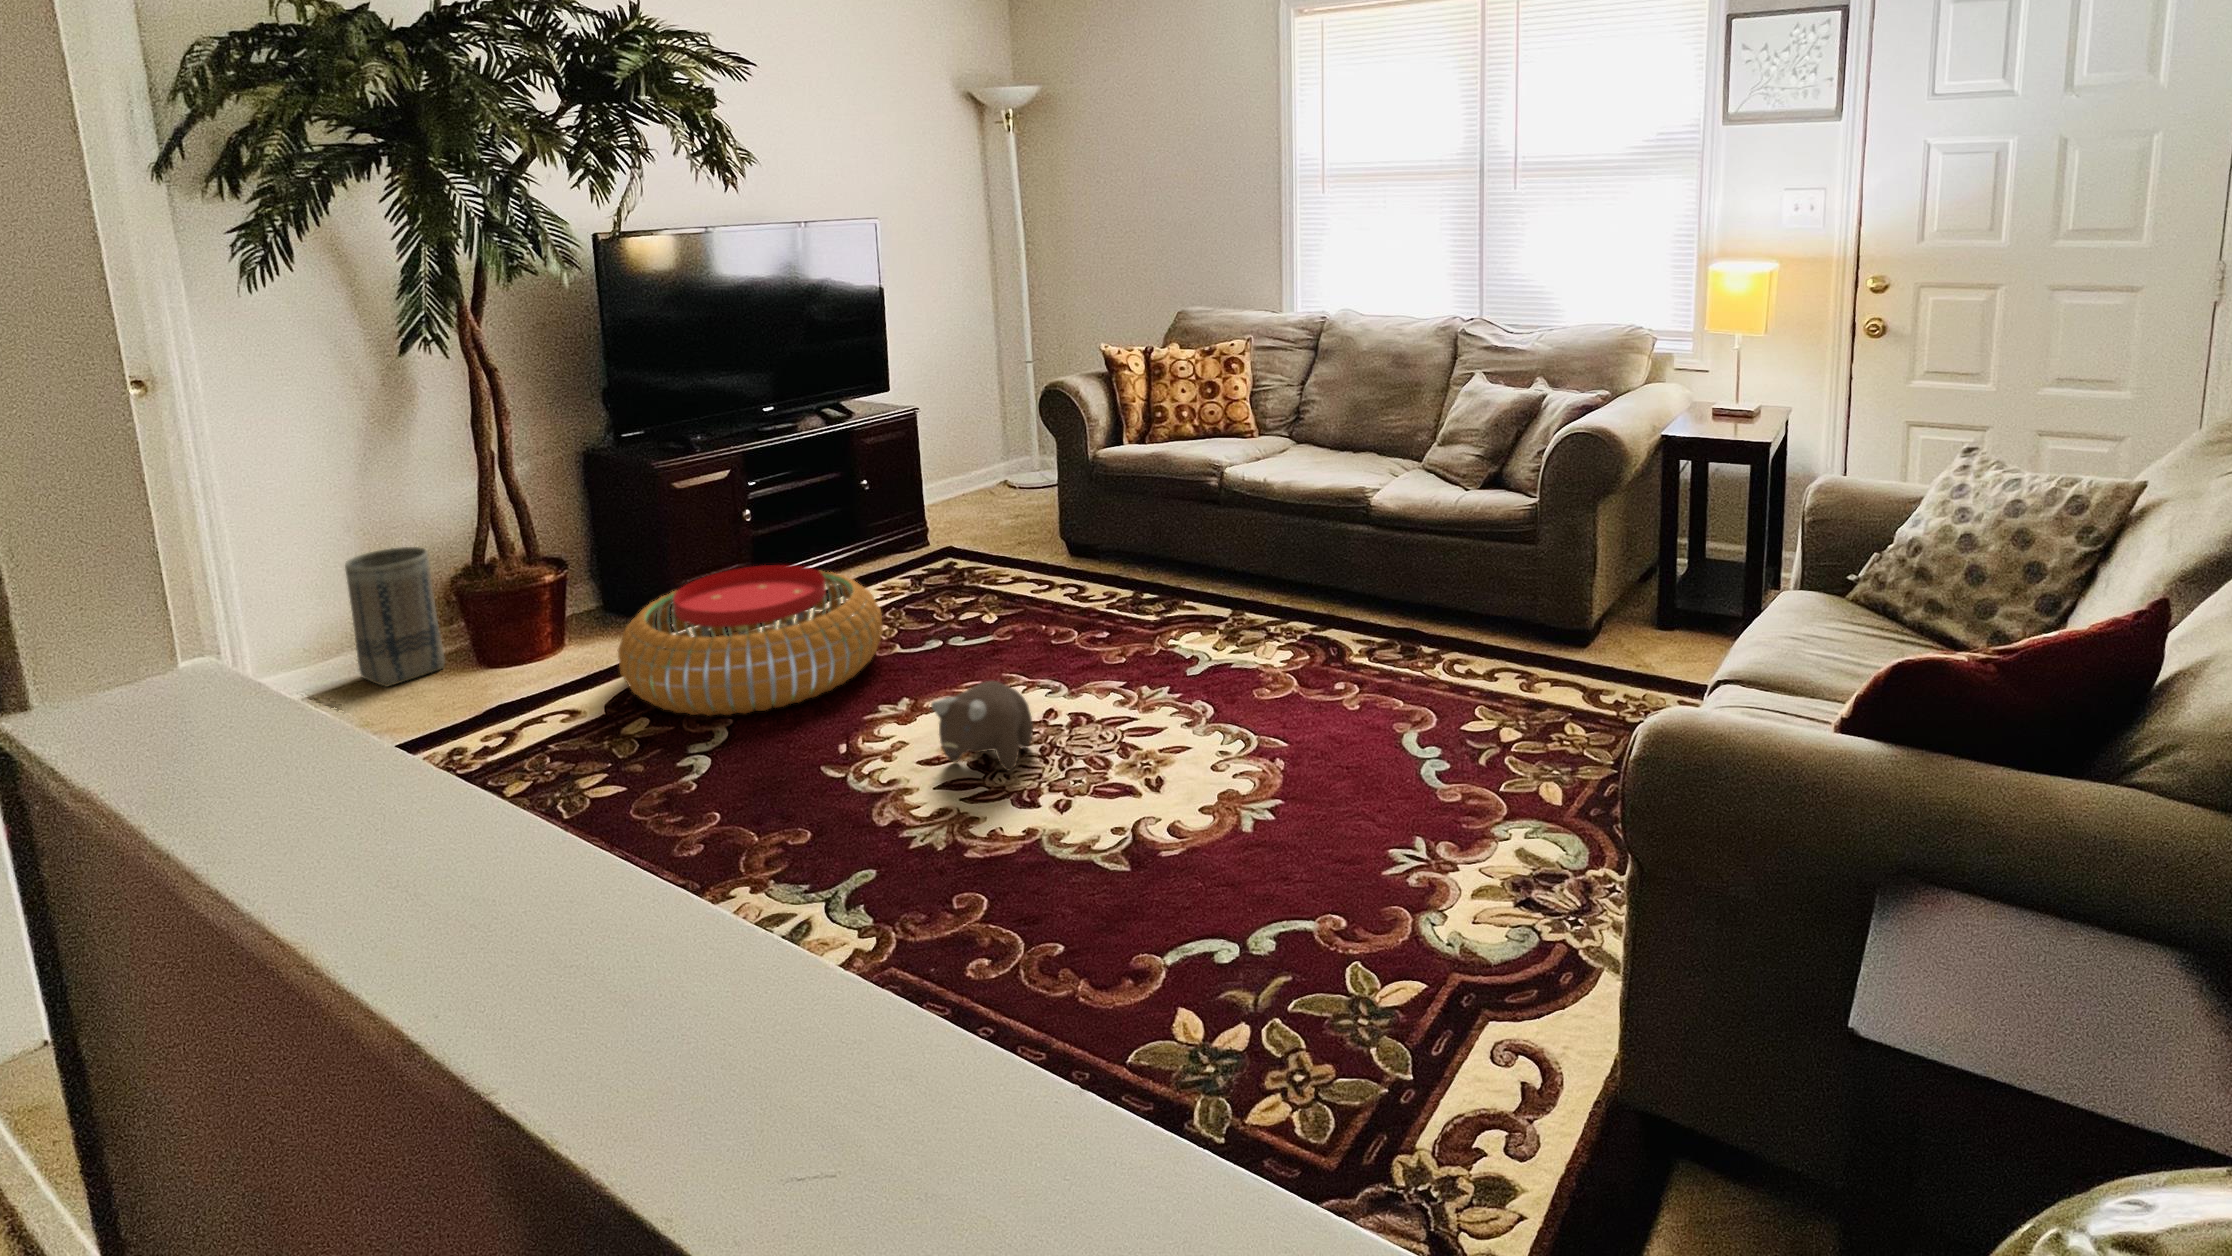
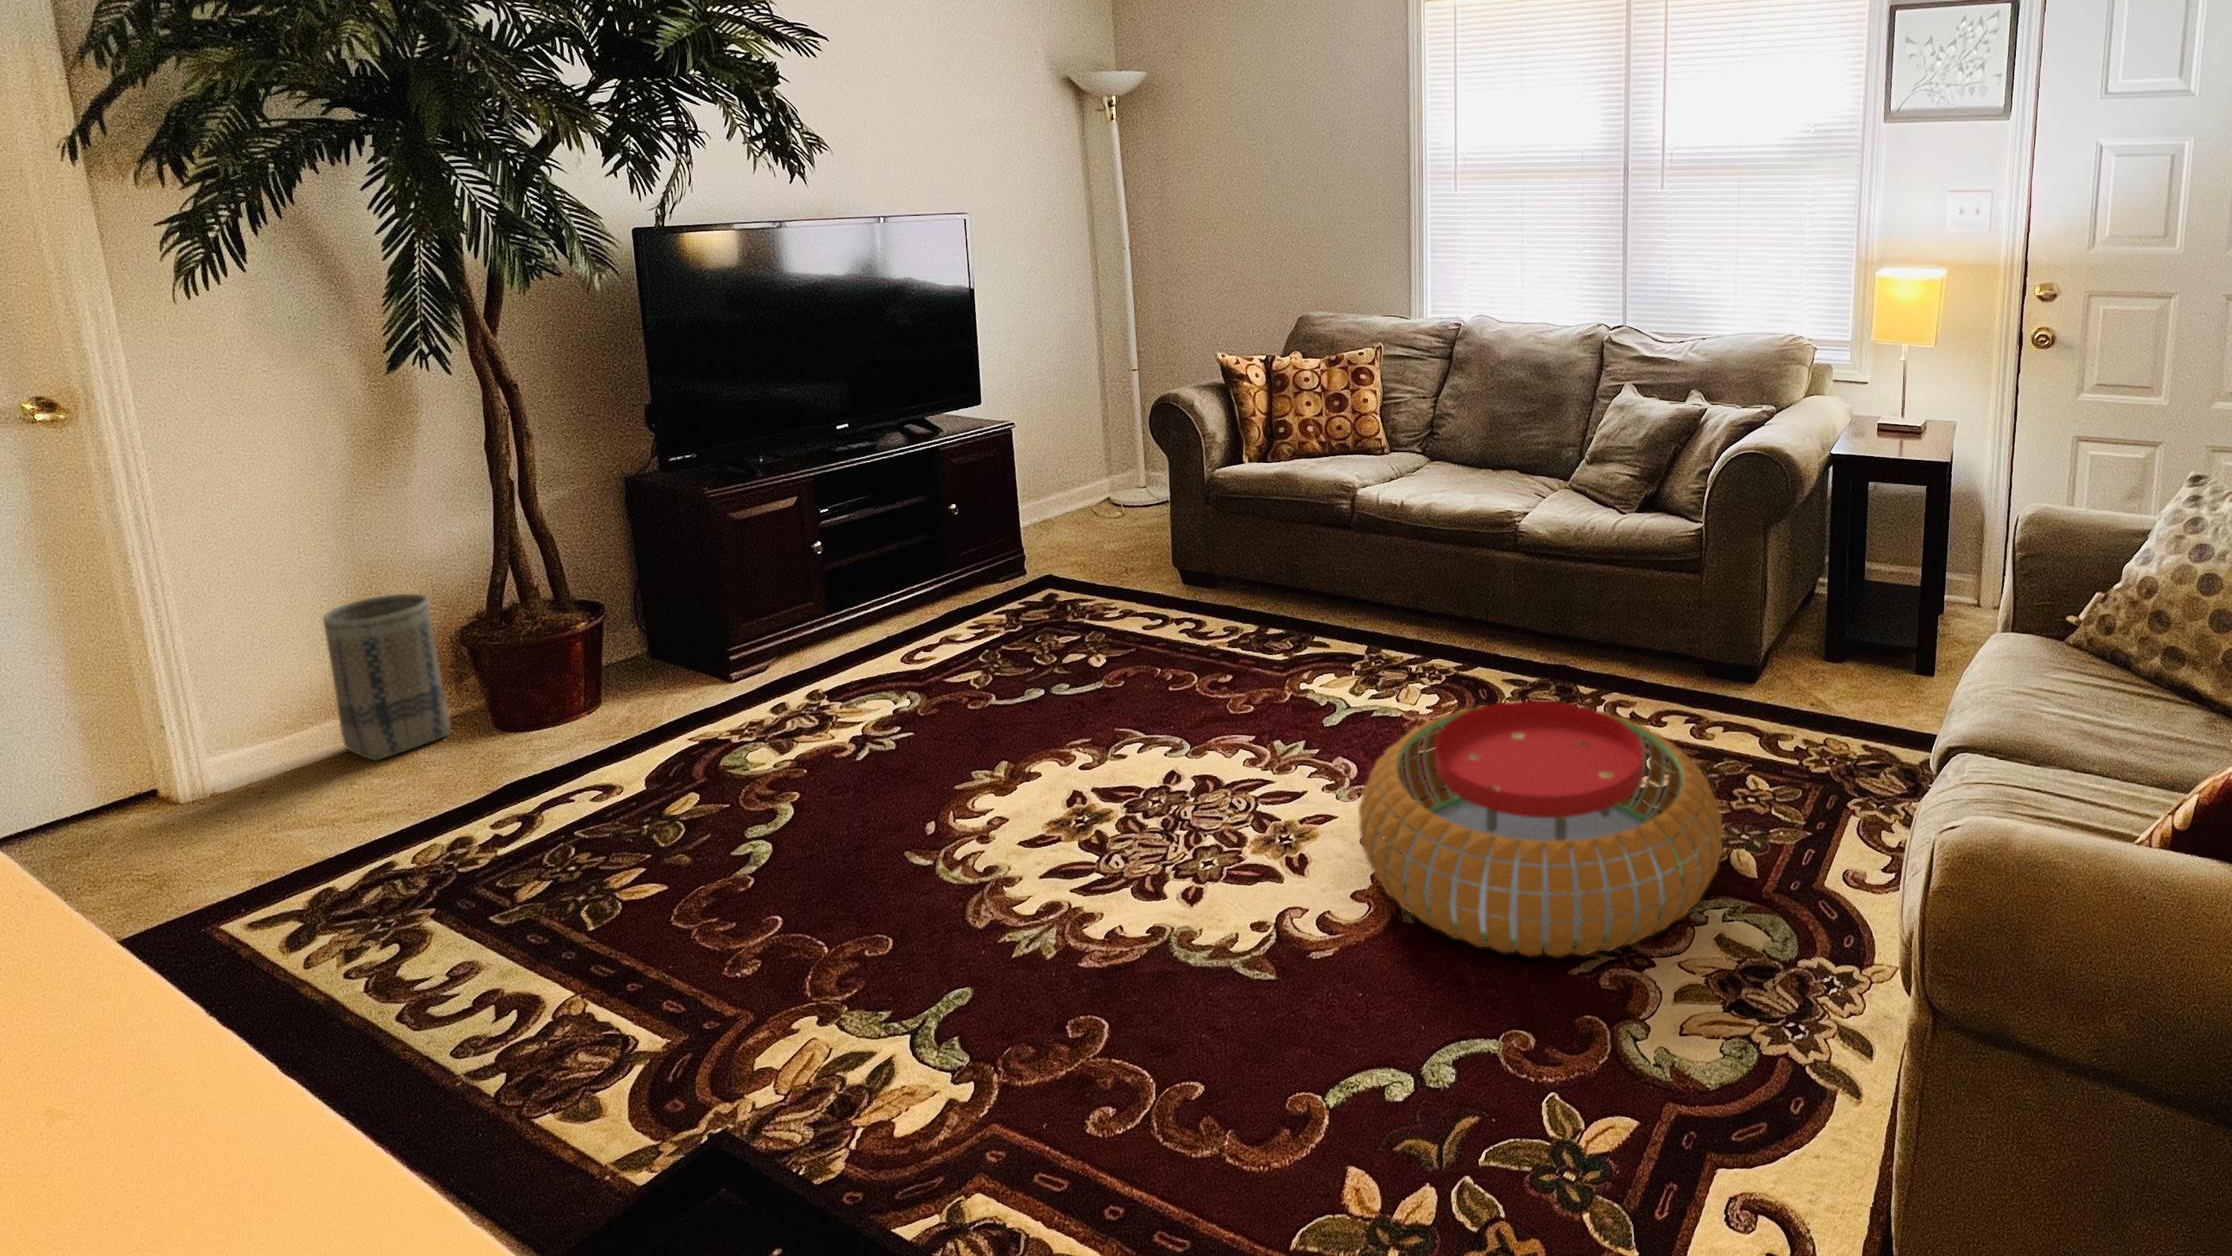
pouf: present [617,565,883,716] -> present [1359,701,1723,957]
plush toy: present [931,681,1033,771] -> none [1036,747,1154,852]

